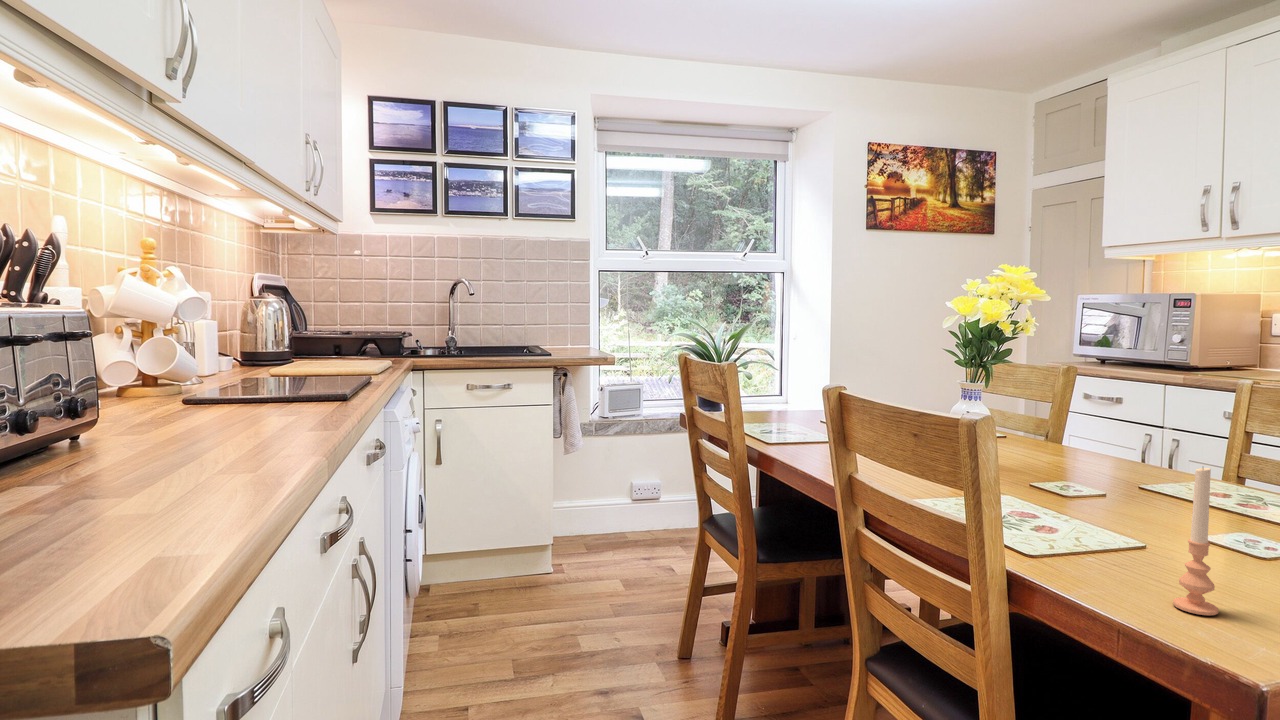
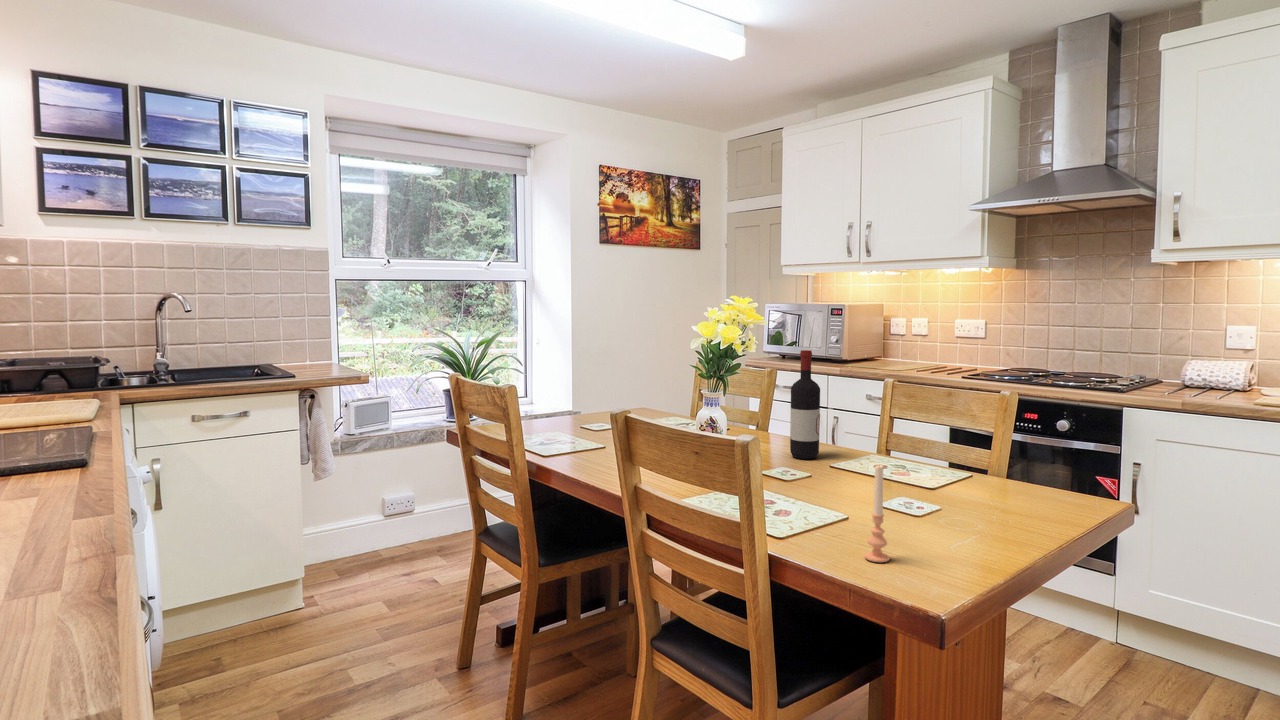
wine bottle: none [1083,327,1131,471] -> present [790,350,820,459]

